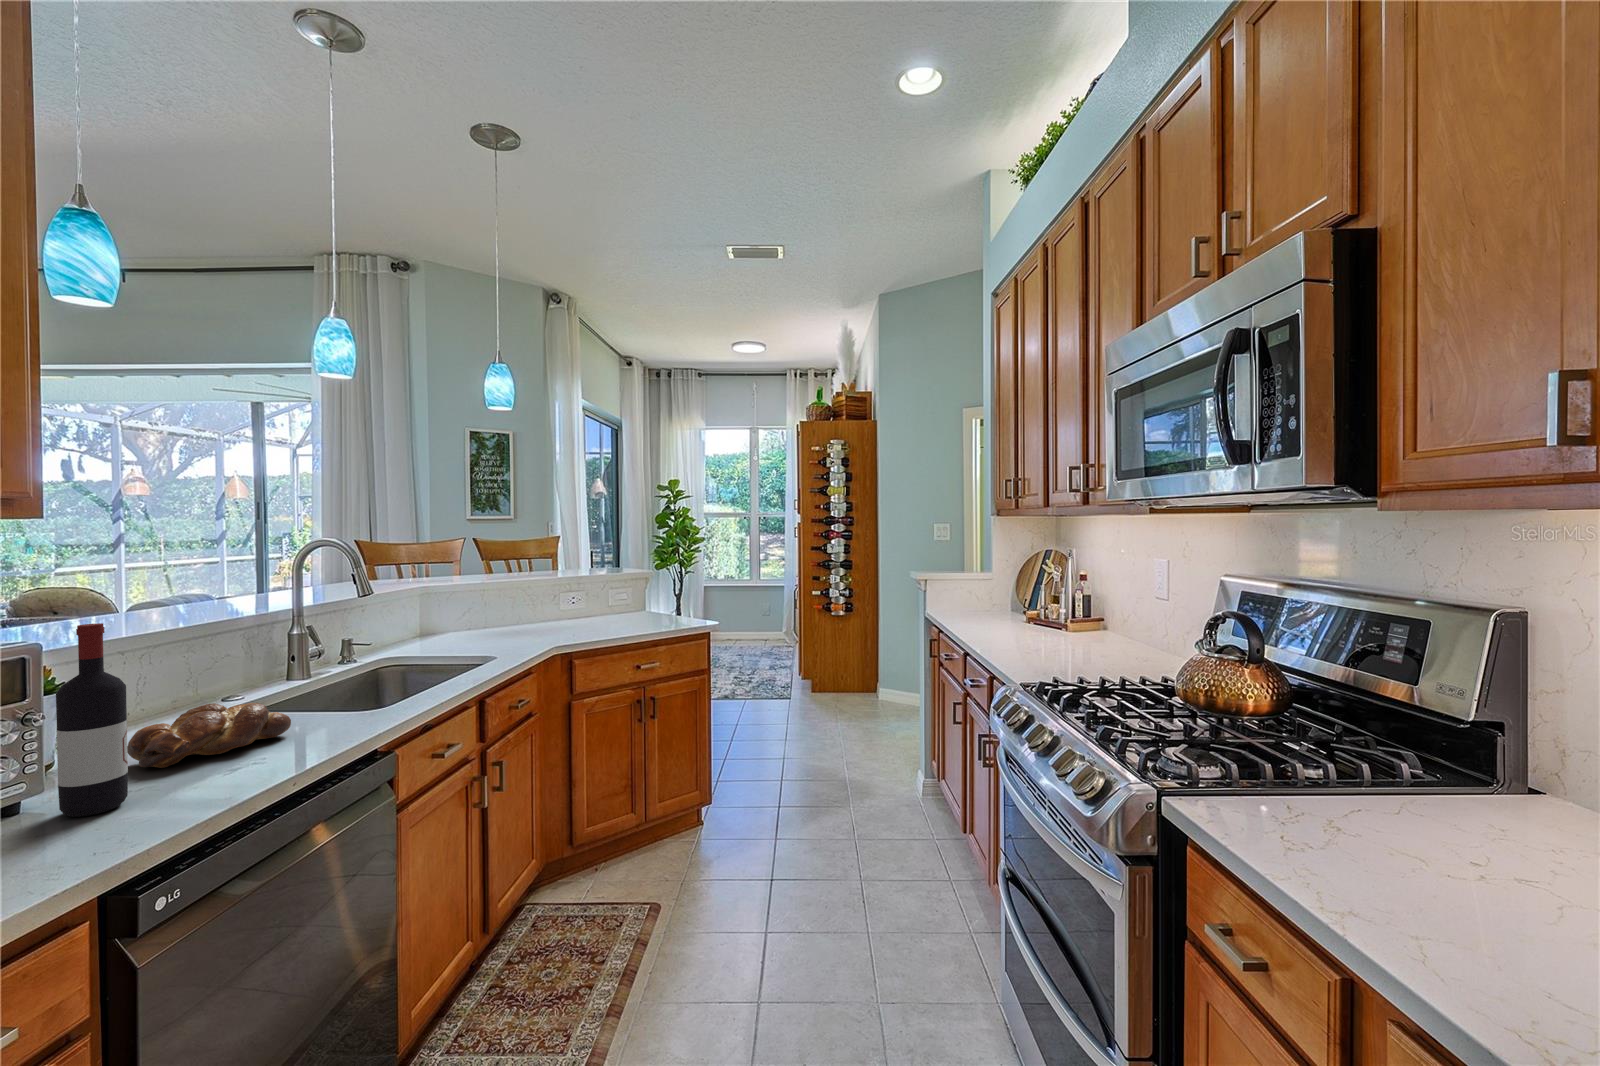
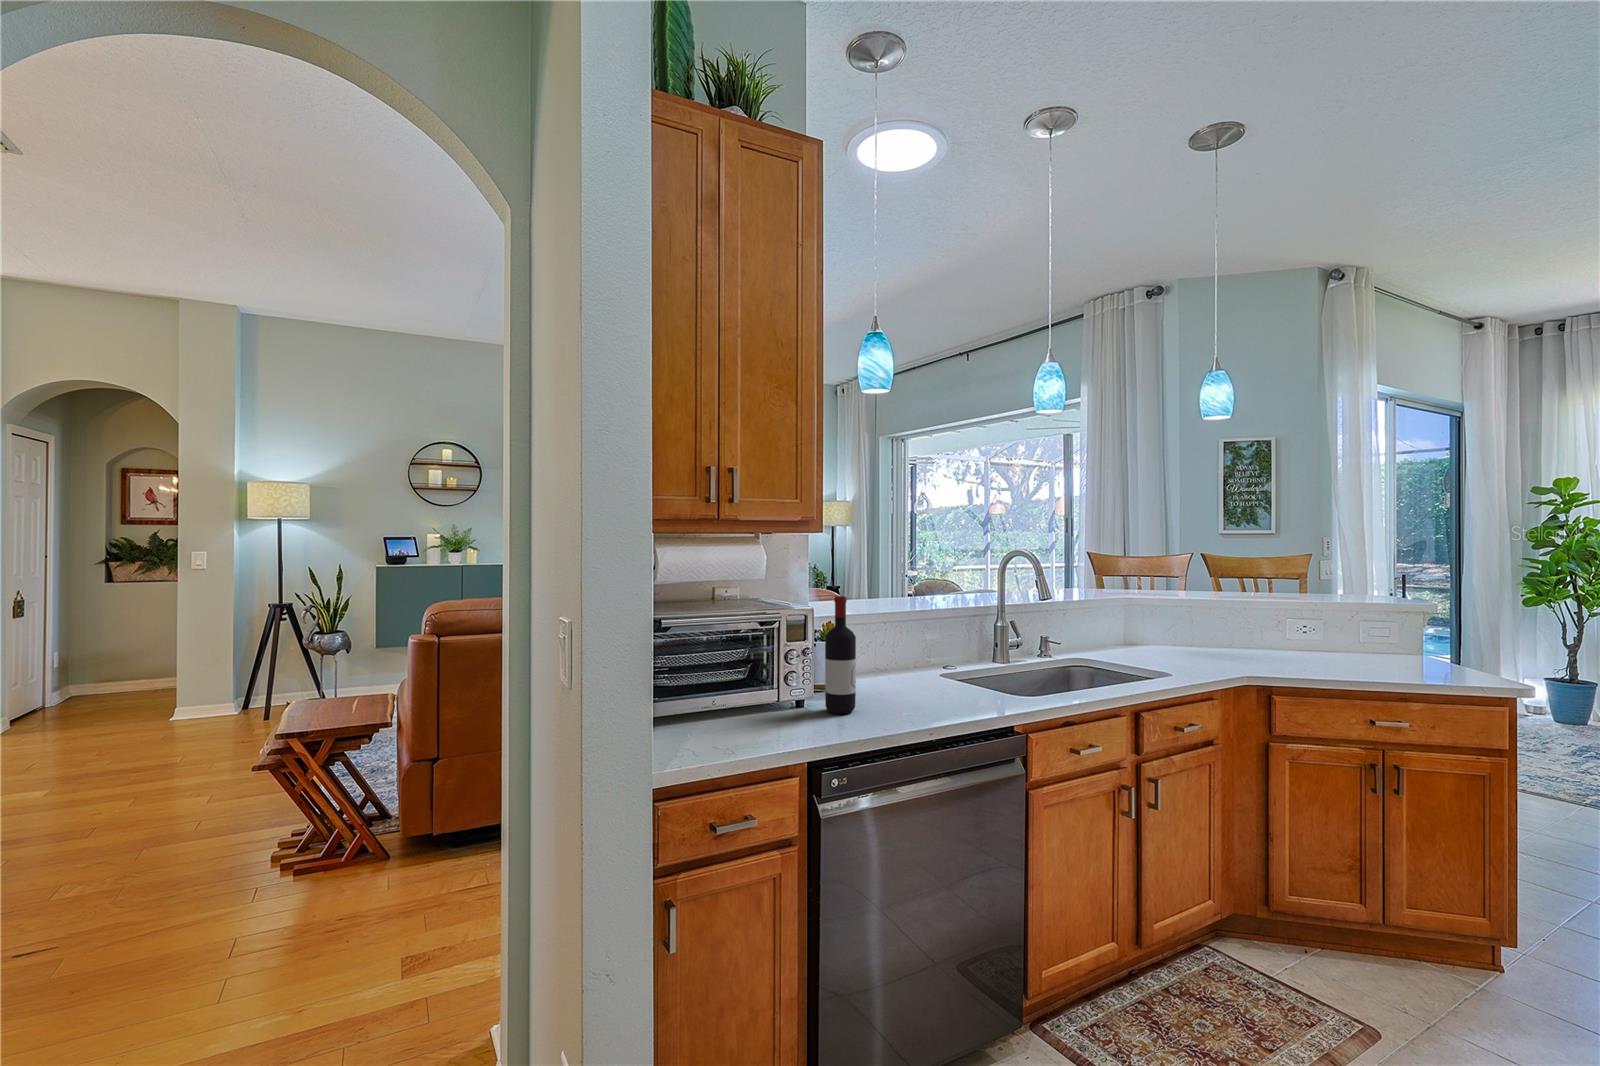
bread loaf: present [127,703,291,768] -> none [872,662,963,698]

